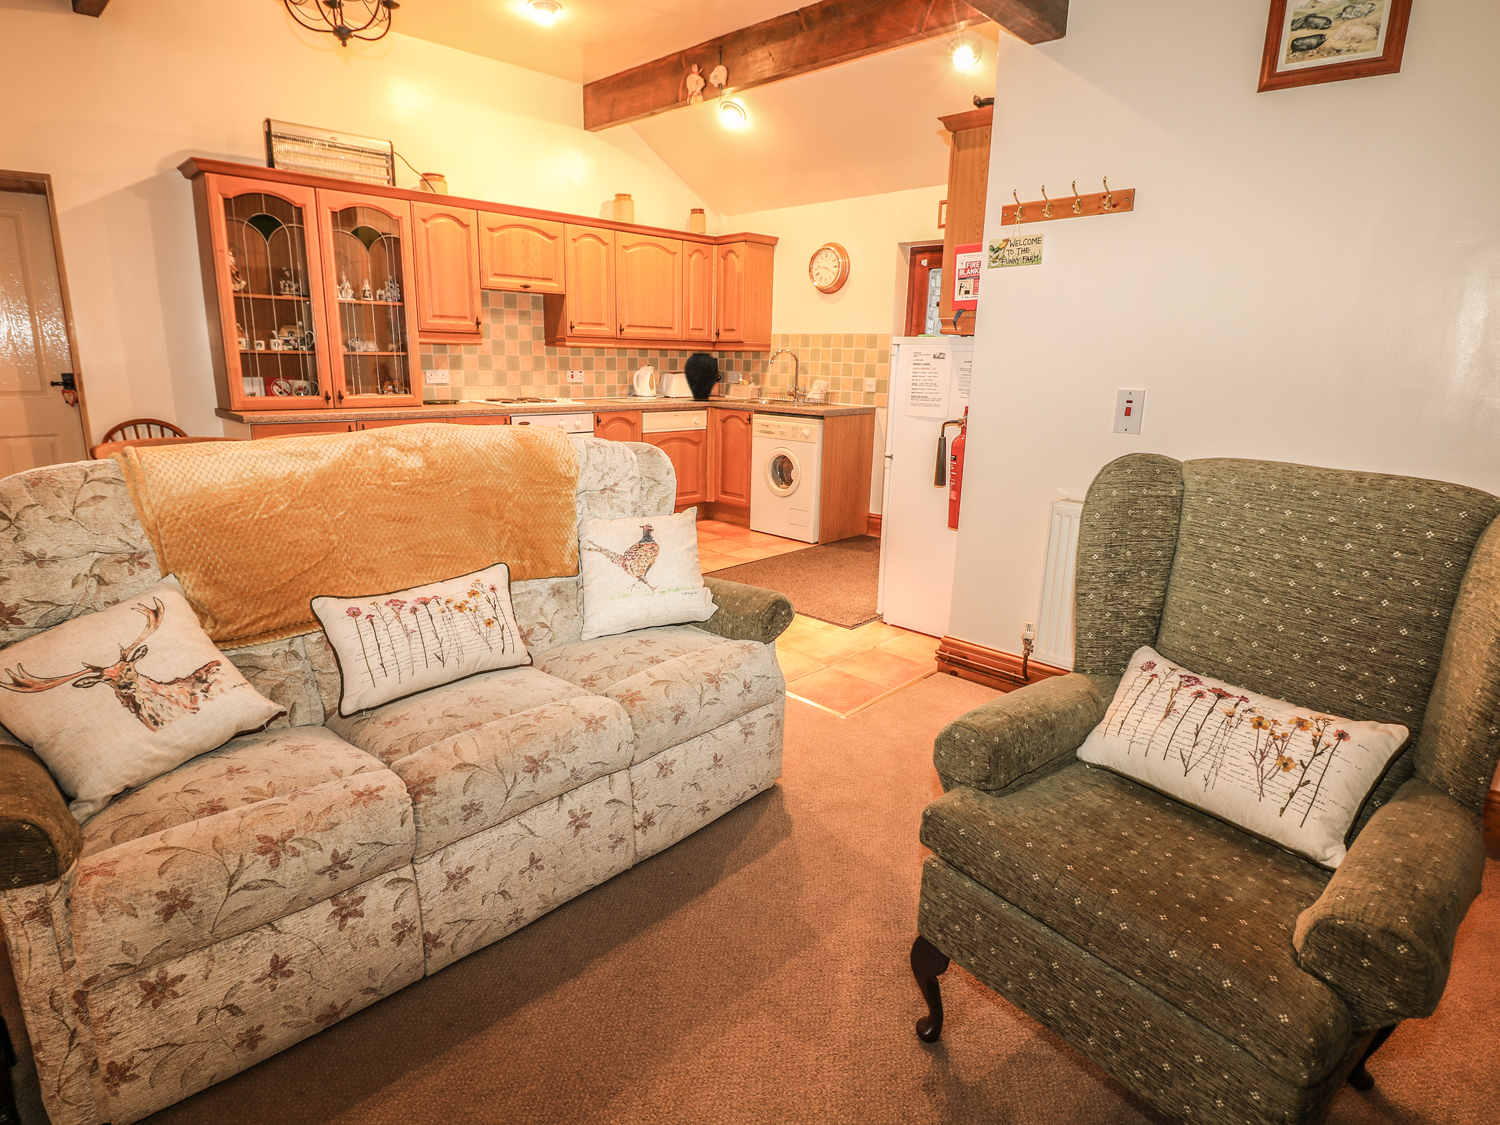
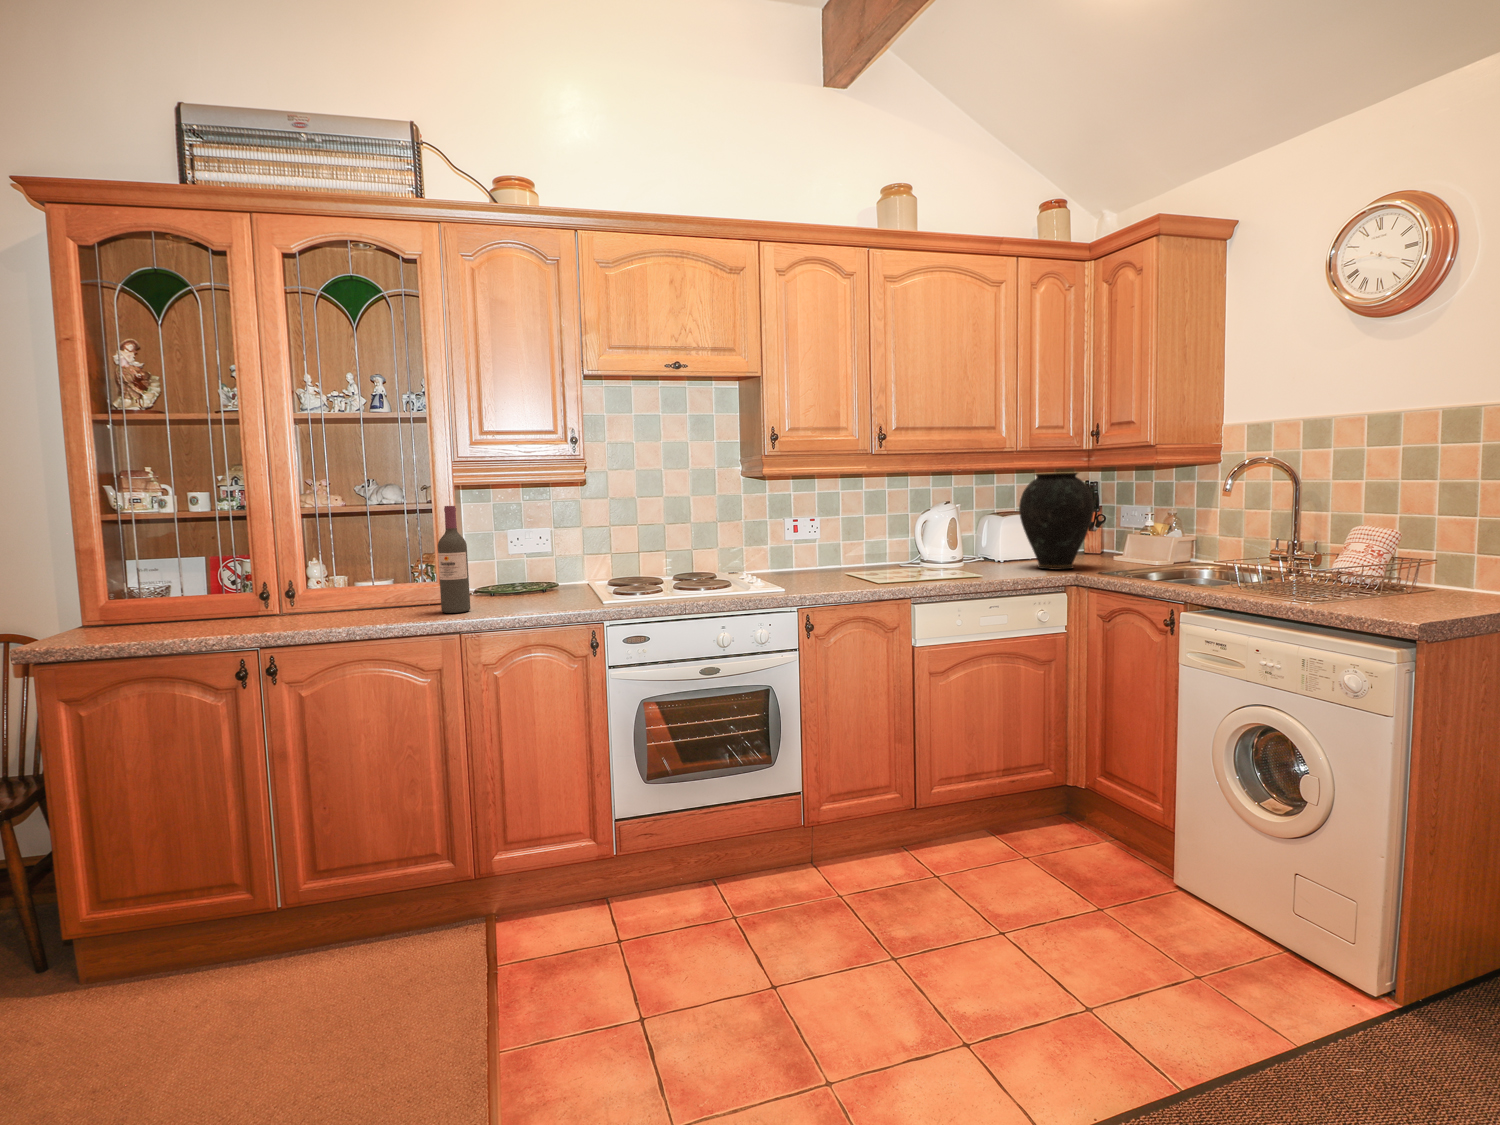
wine bottle: none [425,353,442,408] -> present [438,506,470,613]

